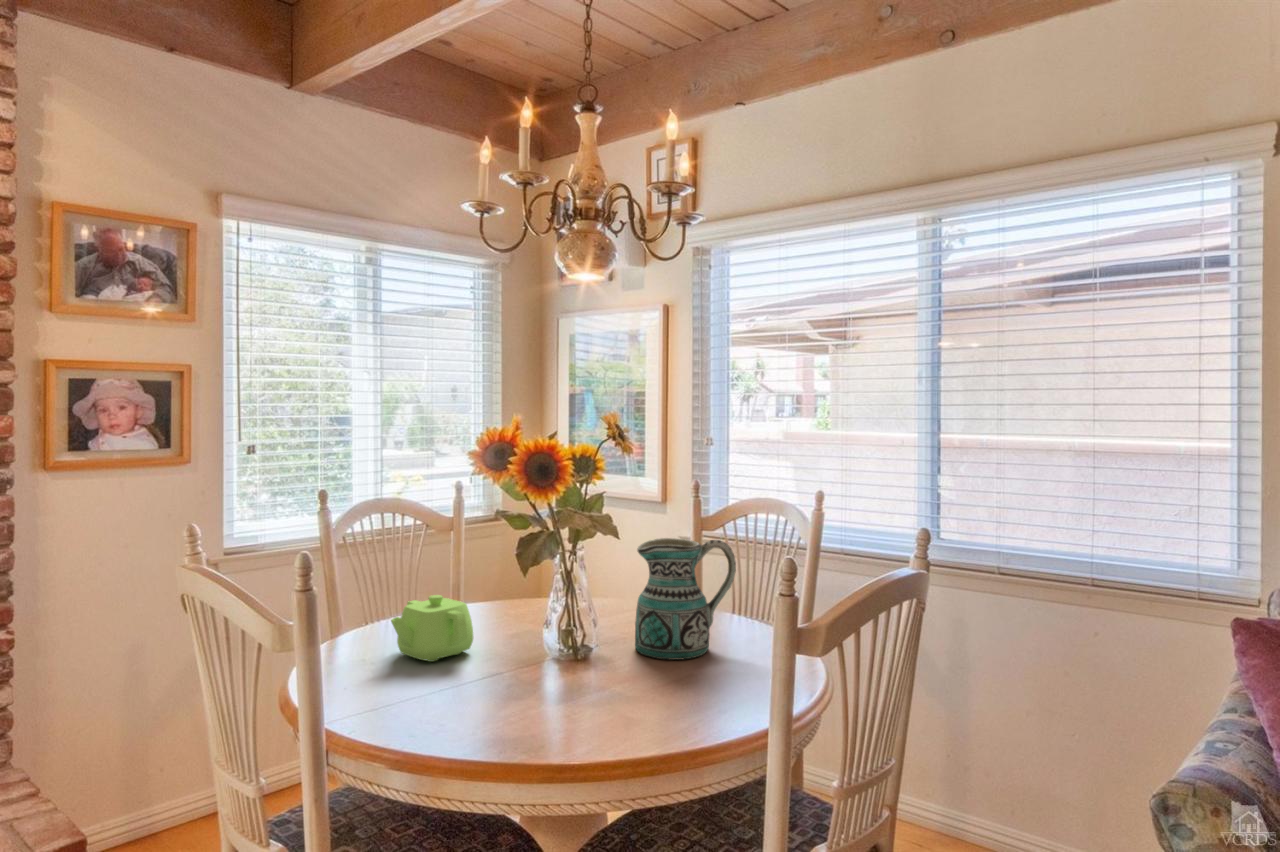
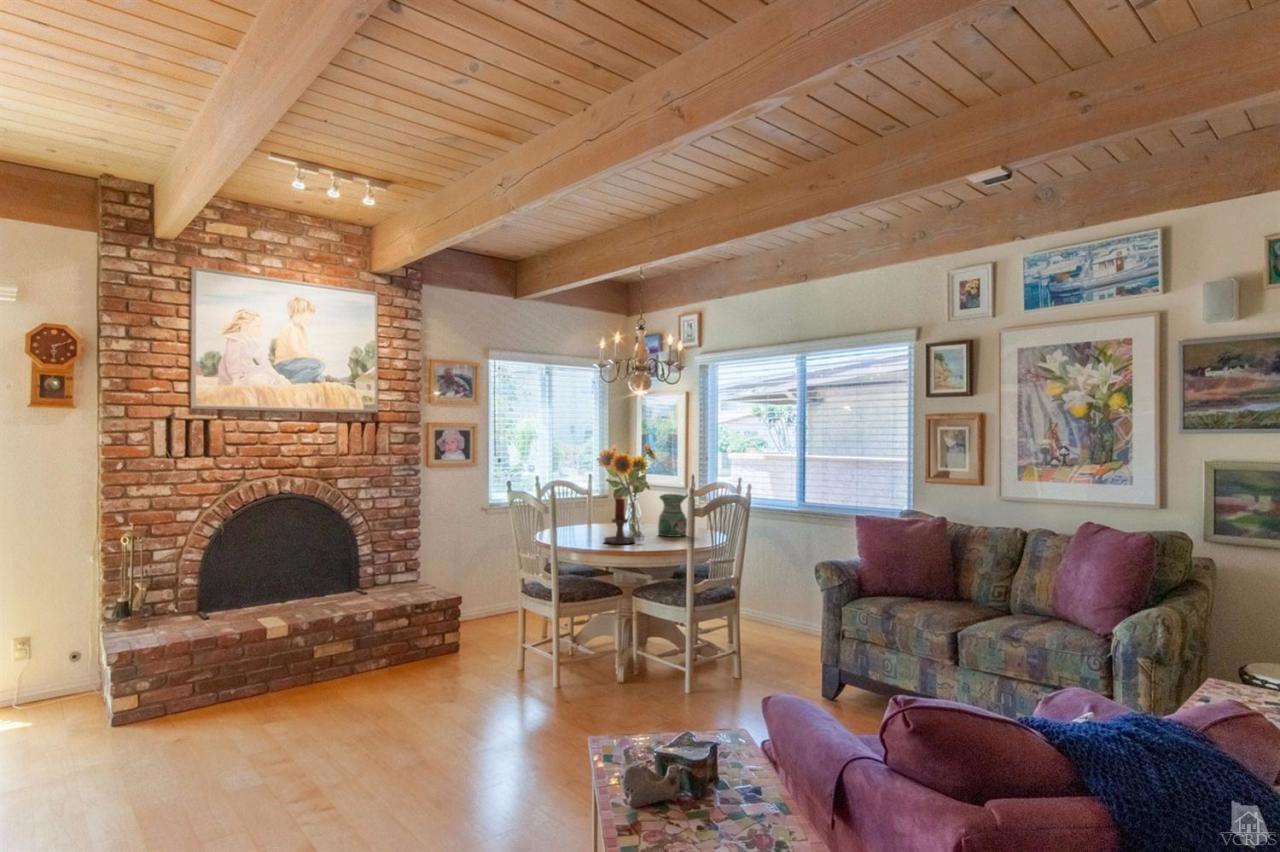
candle holder: none [485,573,610,723] -> present [604,498,644,544]
teapot: present [391,595,473,662] -> none [570,512,598,535]

